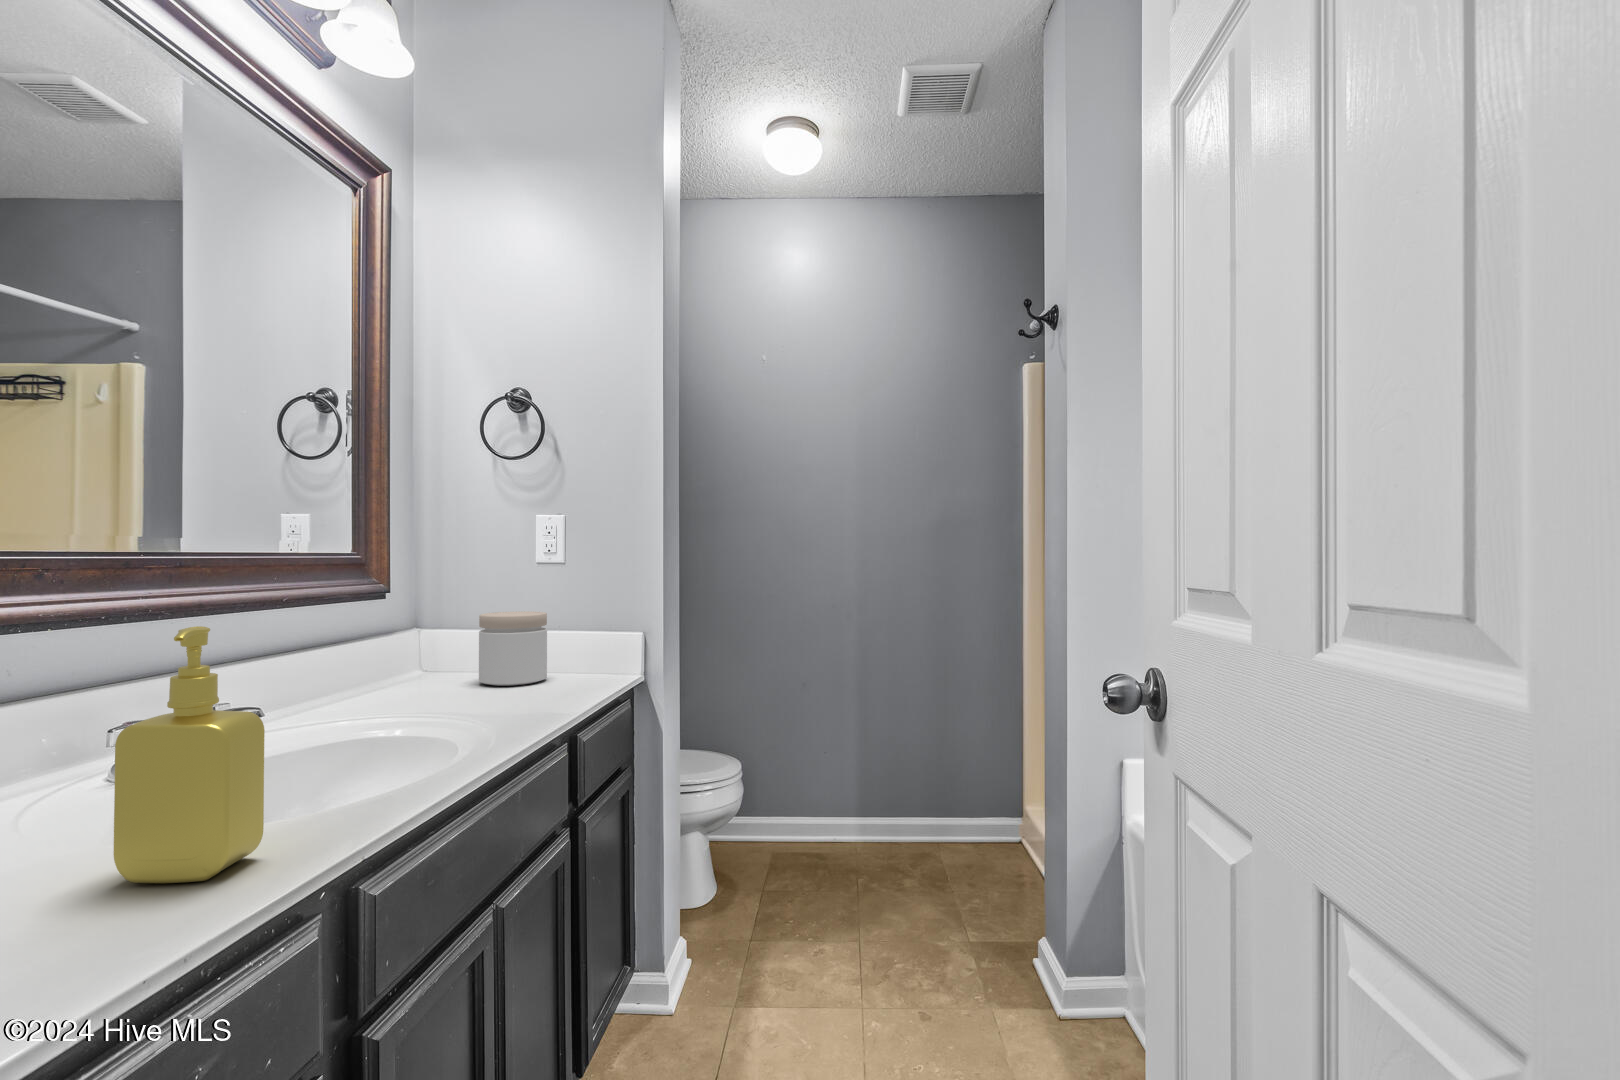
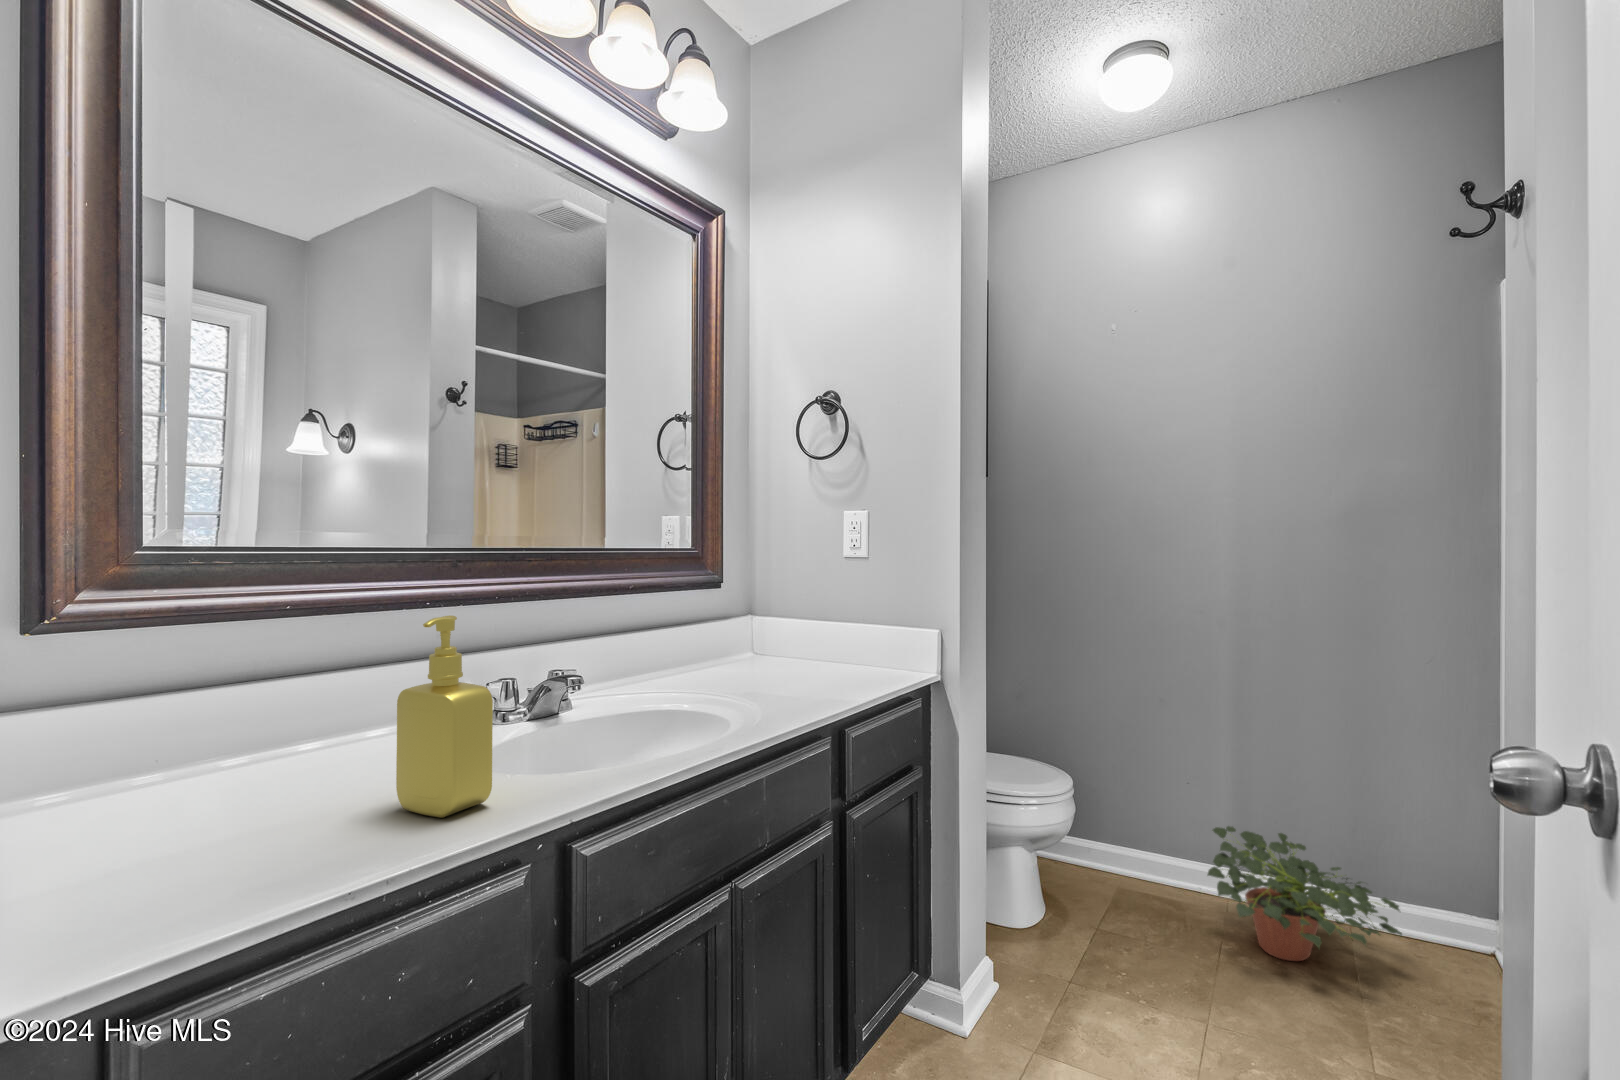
jar: present [479,611,547,686] -> none [784,606,844,676]
potted plant: none [841,781,978,882] -> present [1208,826,1402,961]

